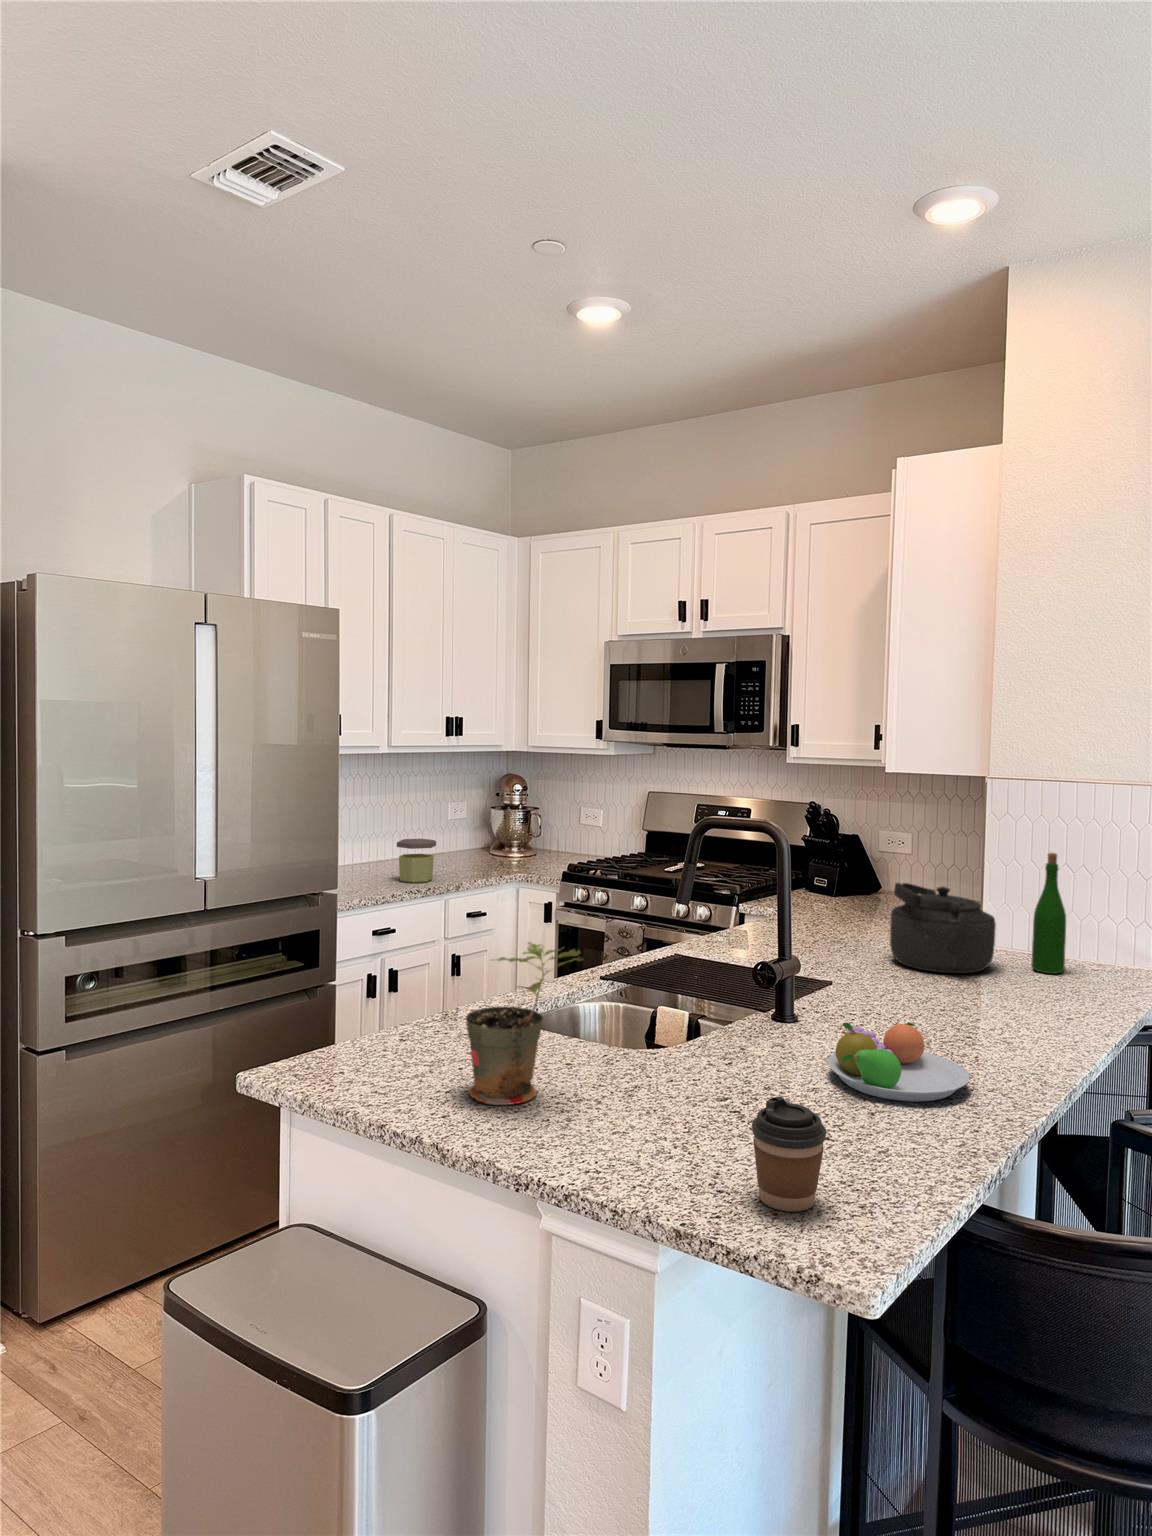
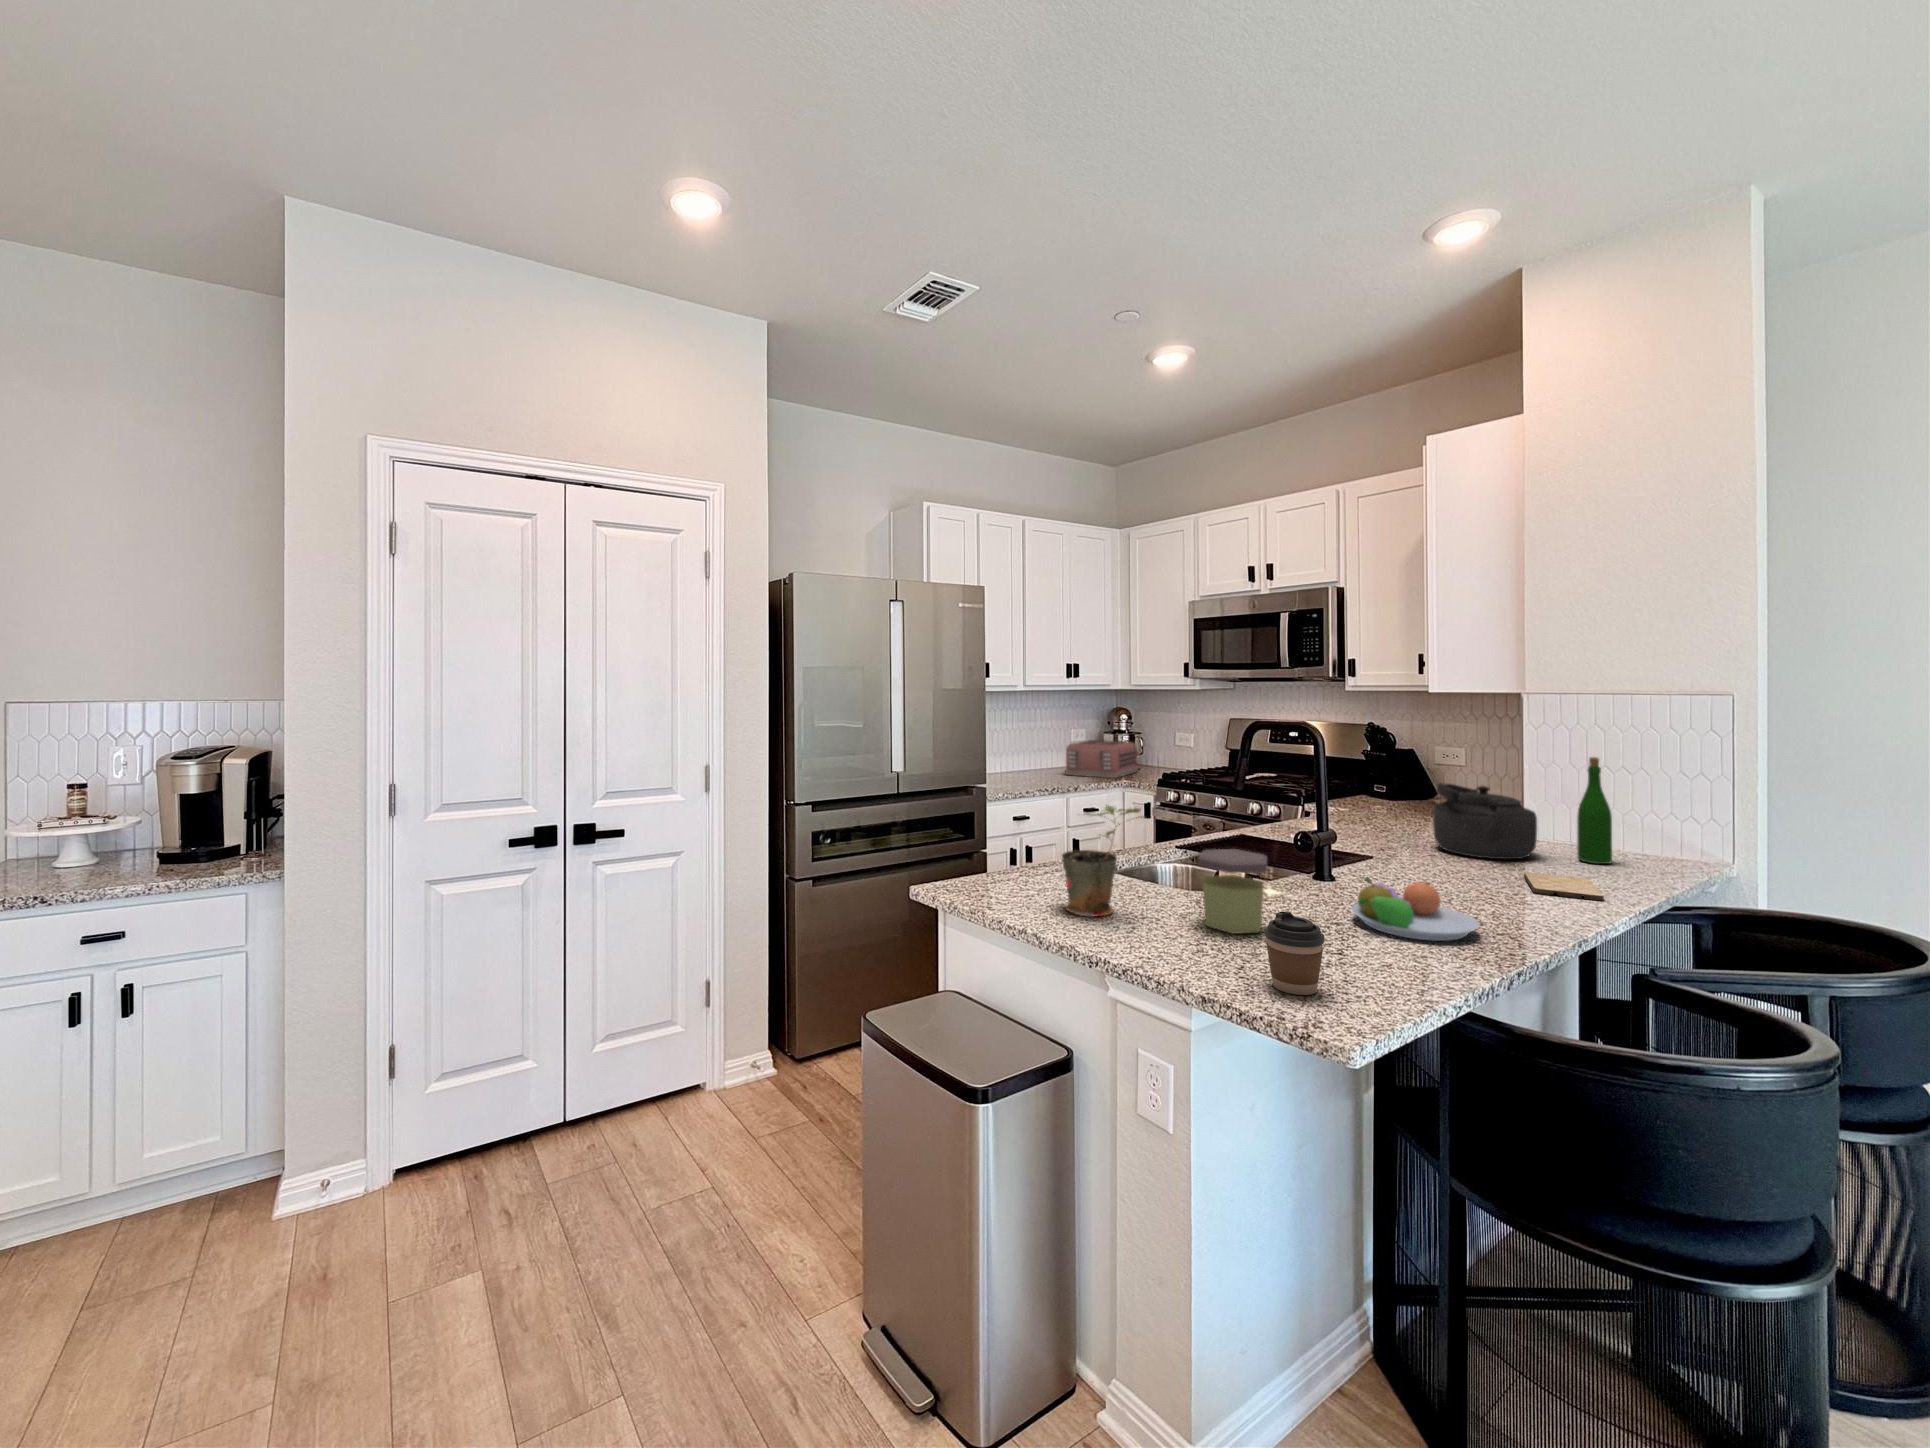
toaster: none [443,819,537,871] -> present [1065,740,1138,778]
jar: present [397,839,436,883] -> present [1198,849,1267,934]
cutting board: none [989,992,1072,1025] -> present [1524,872,1604,901]

